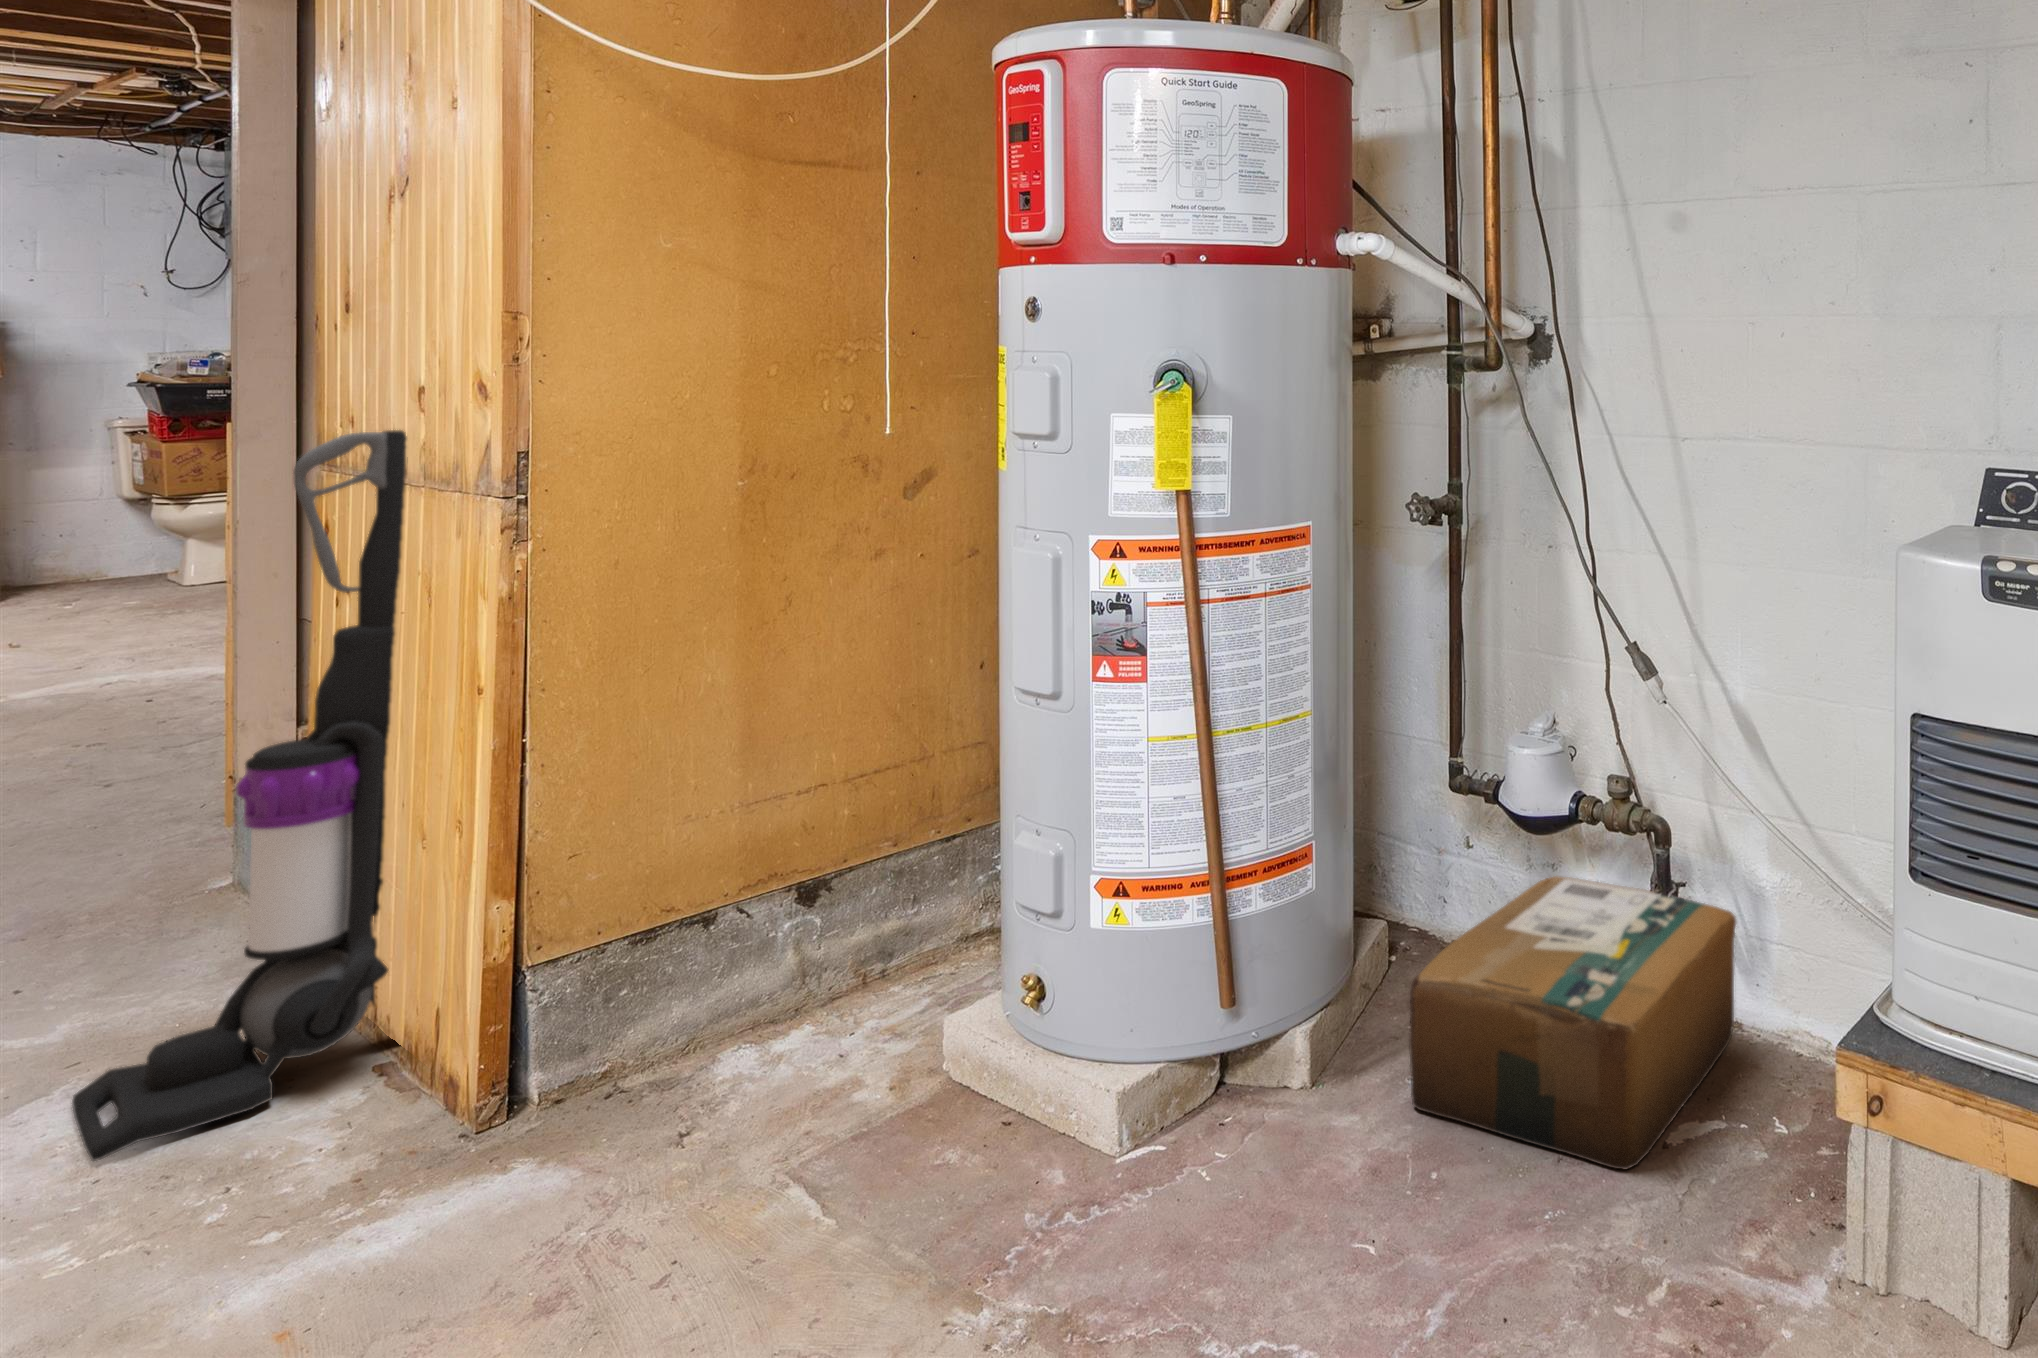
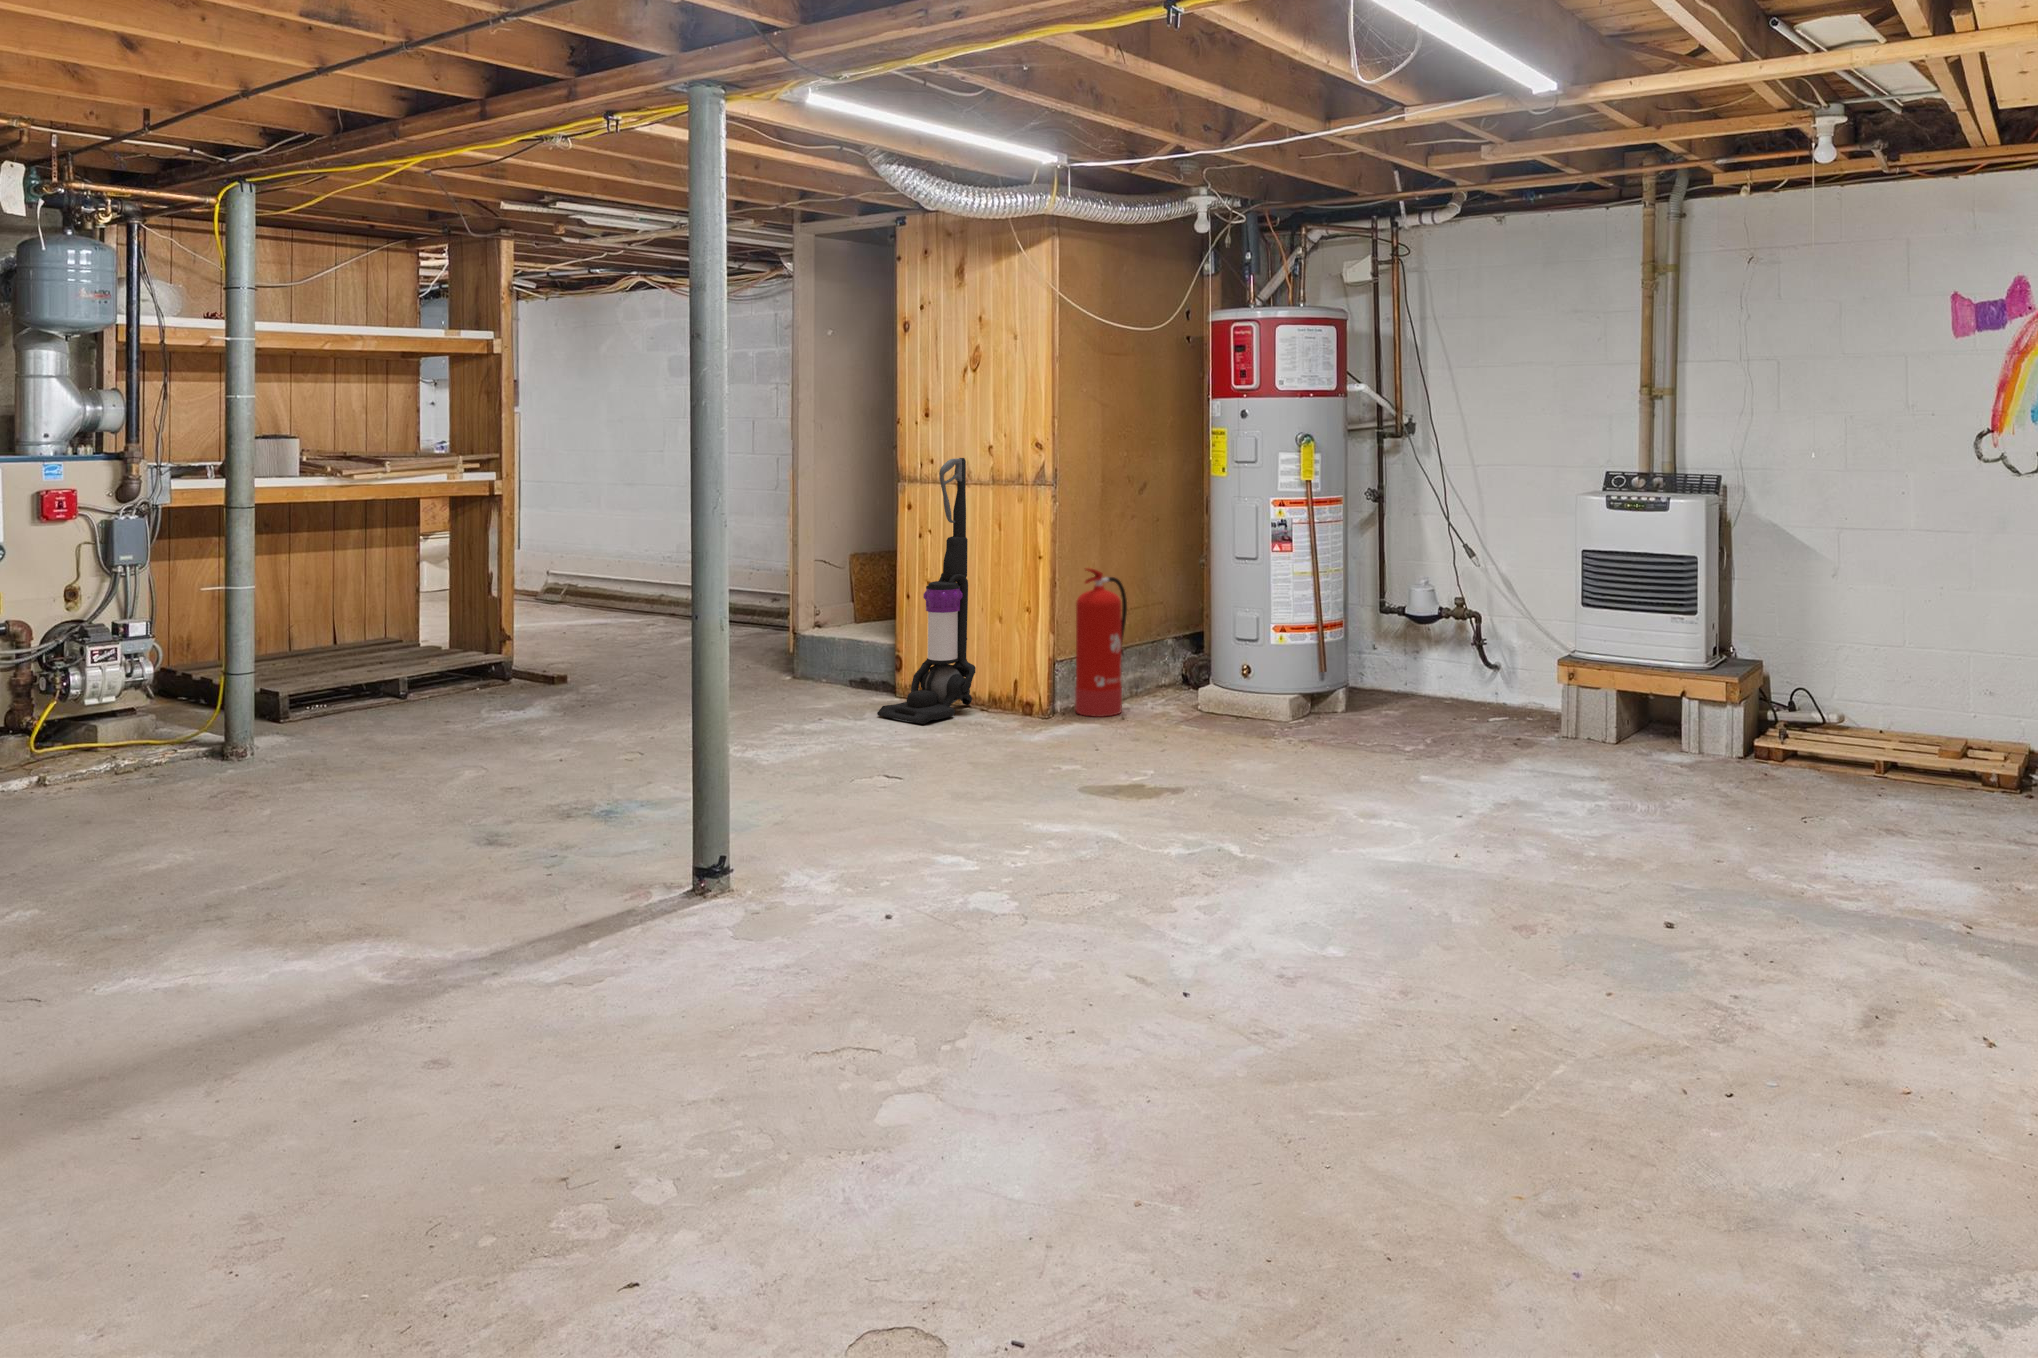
fire extinguisher: none [613,714,815,1107] -> present [1075,568,1127,717]
cardboard box: present [1409,876,1736,1169] -> none [1389,648,1504,725]

